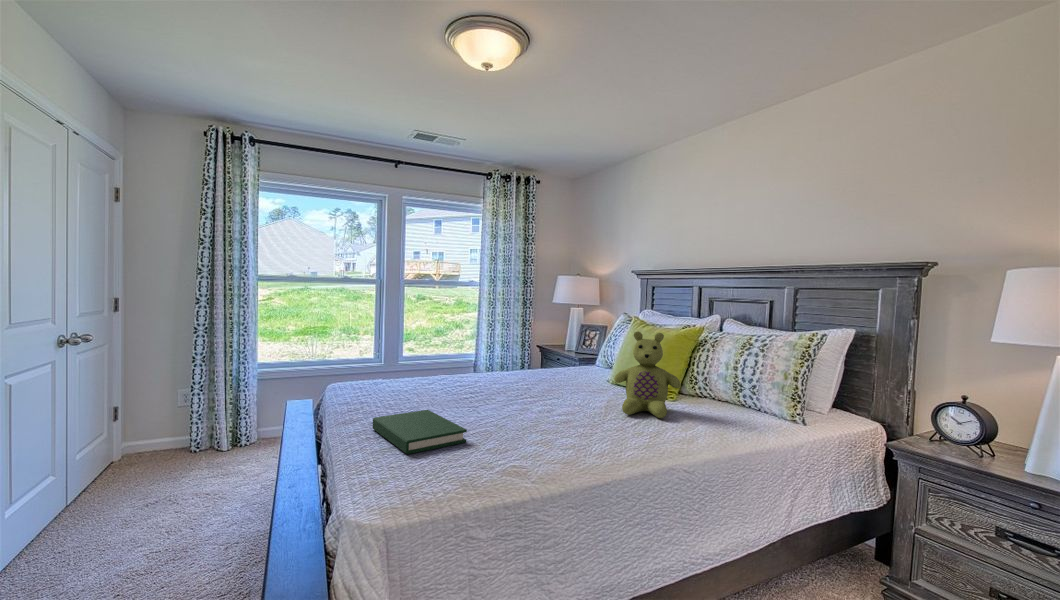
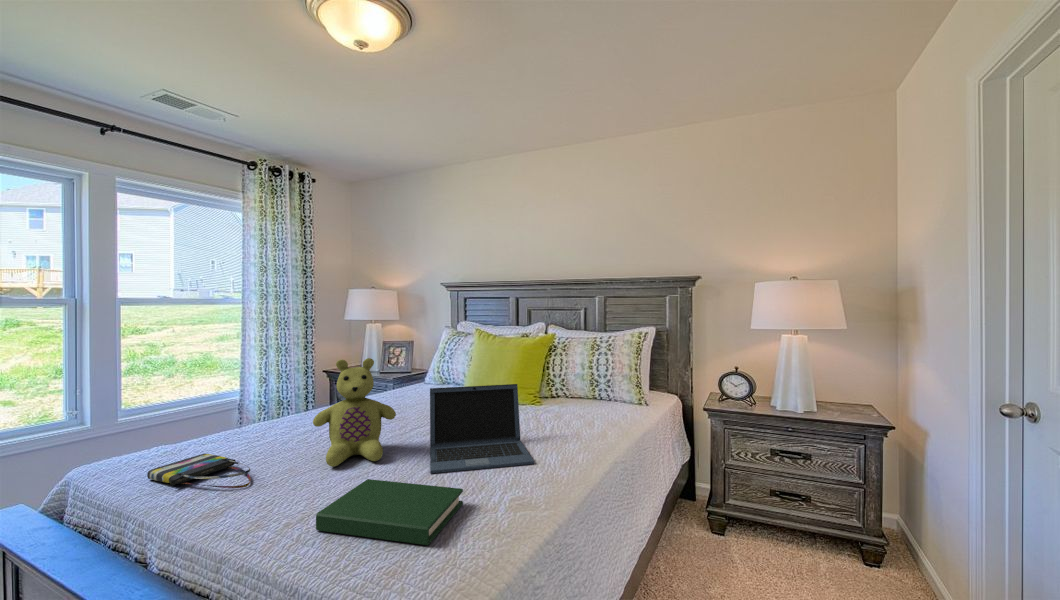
stuffed bear: present [614,331,681,418] -> present [313,358,396,467]
laptop: none [482,356,592,435] -> present [430,384,534,473]
tote bag: none [350,379,395,401] -> present [147,454,251,488]

